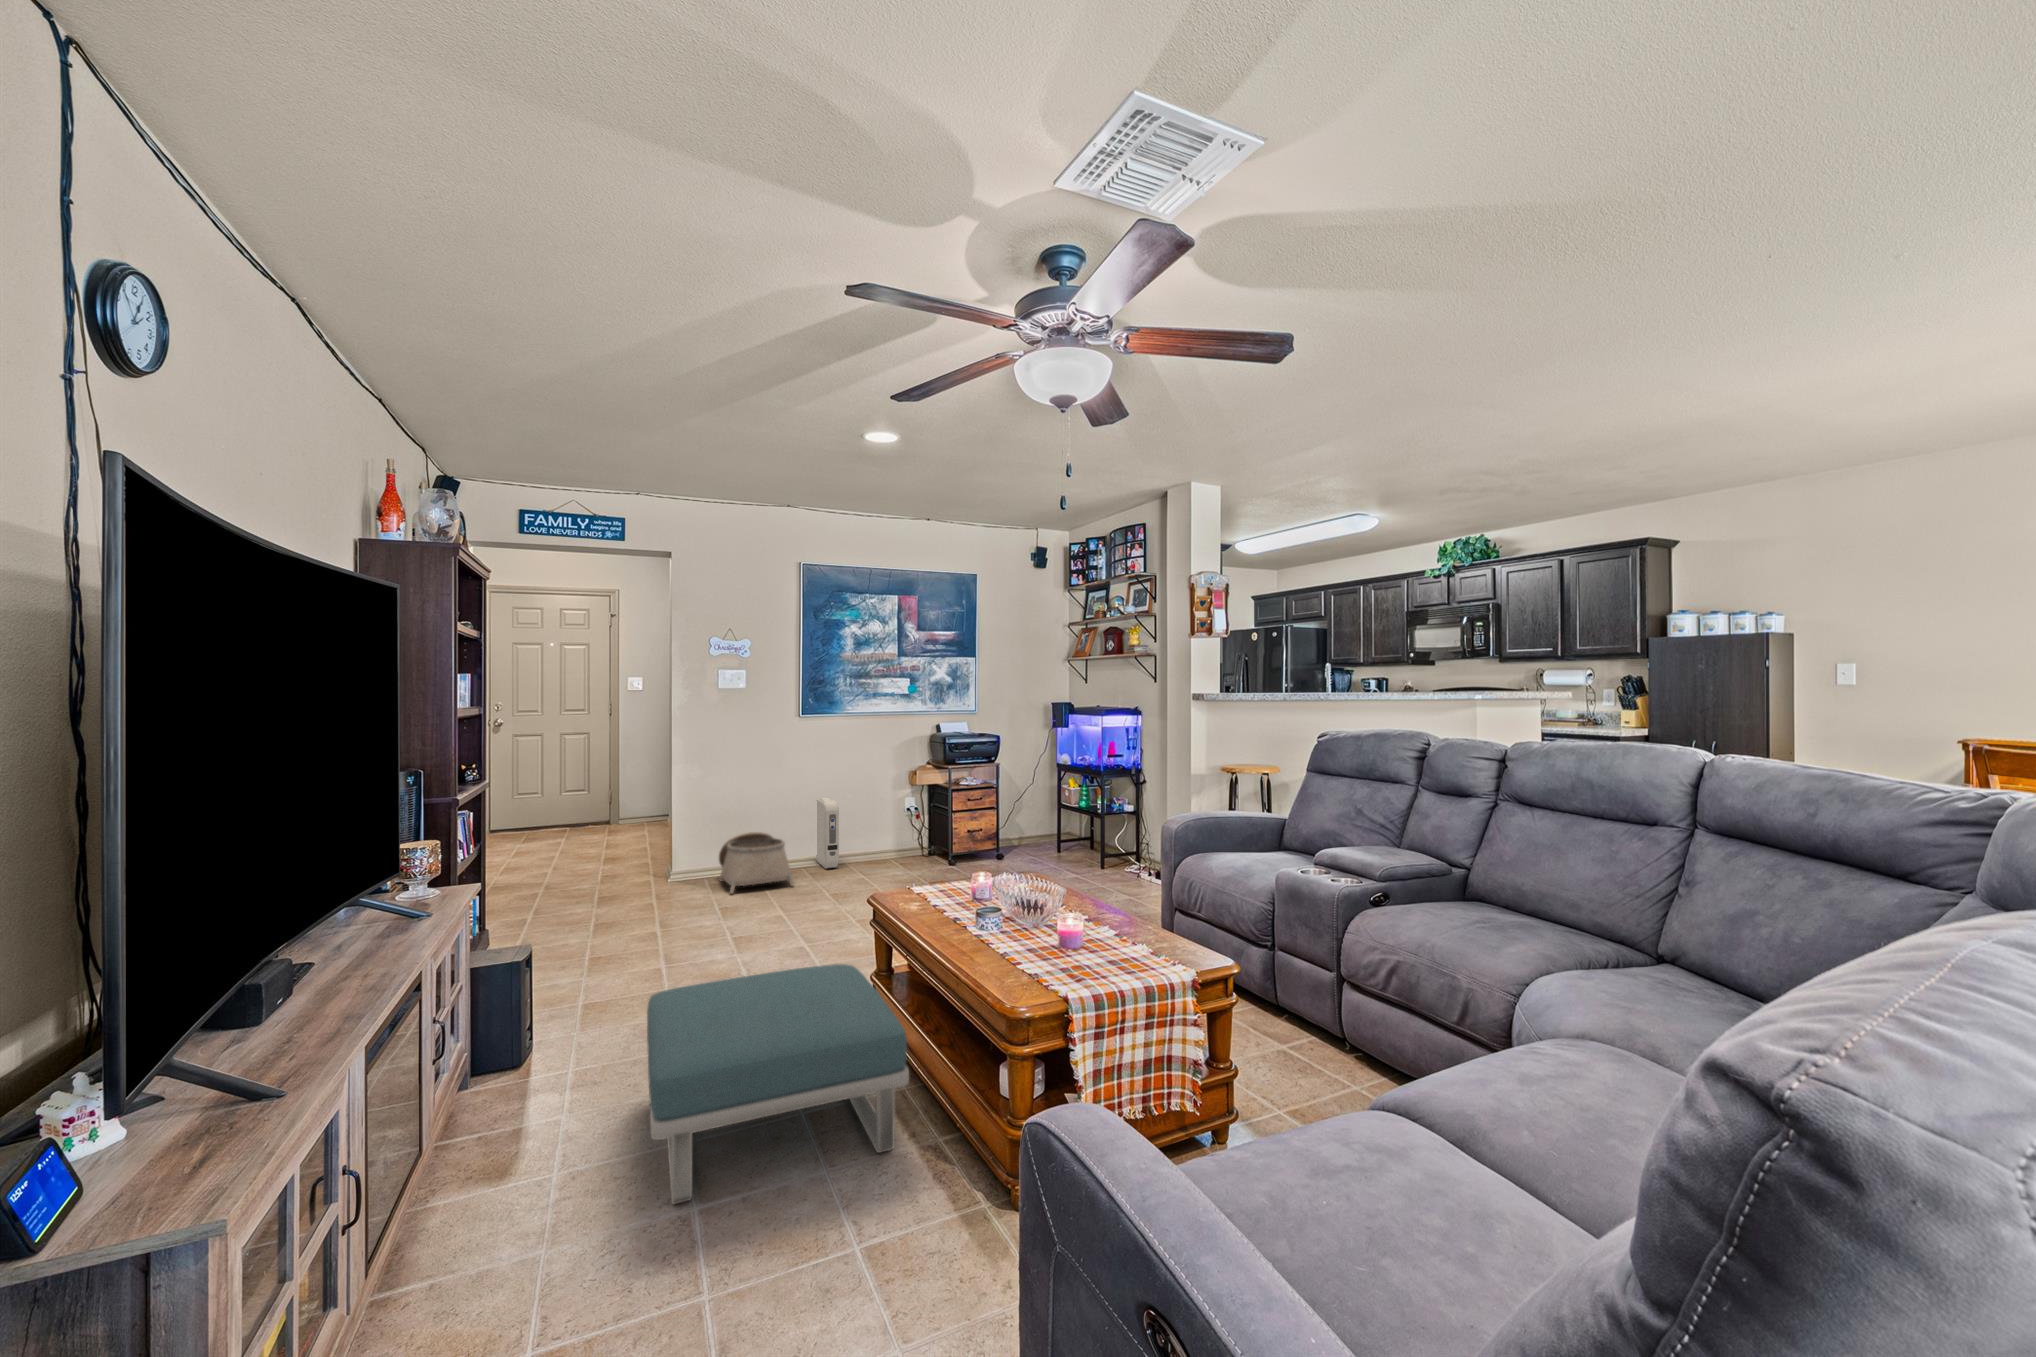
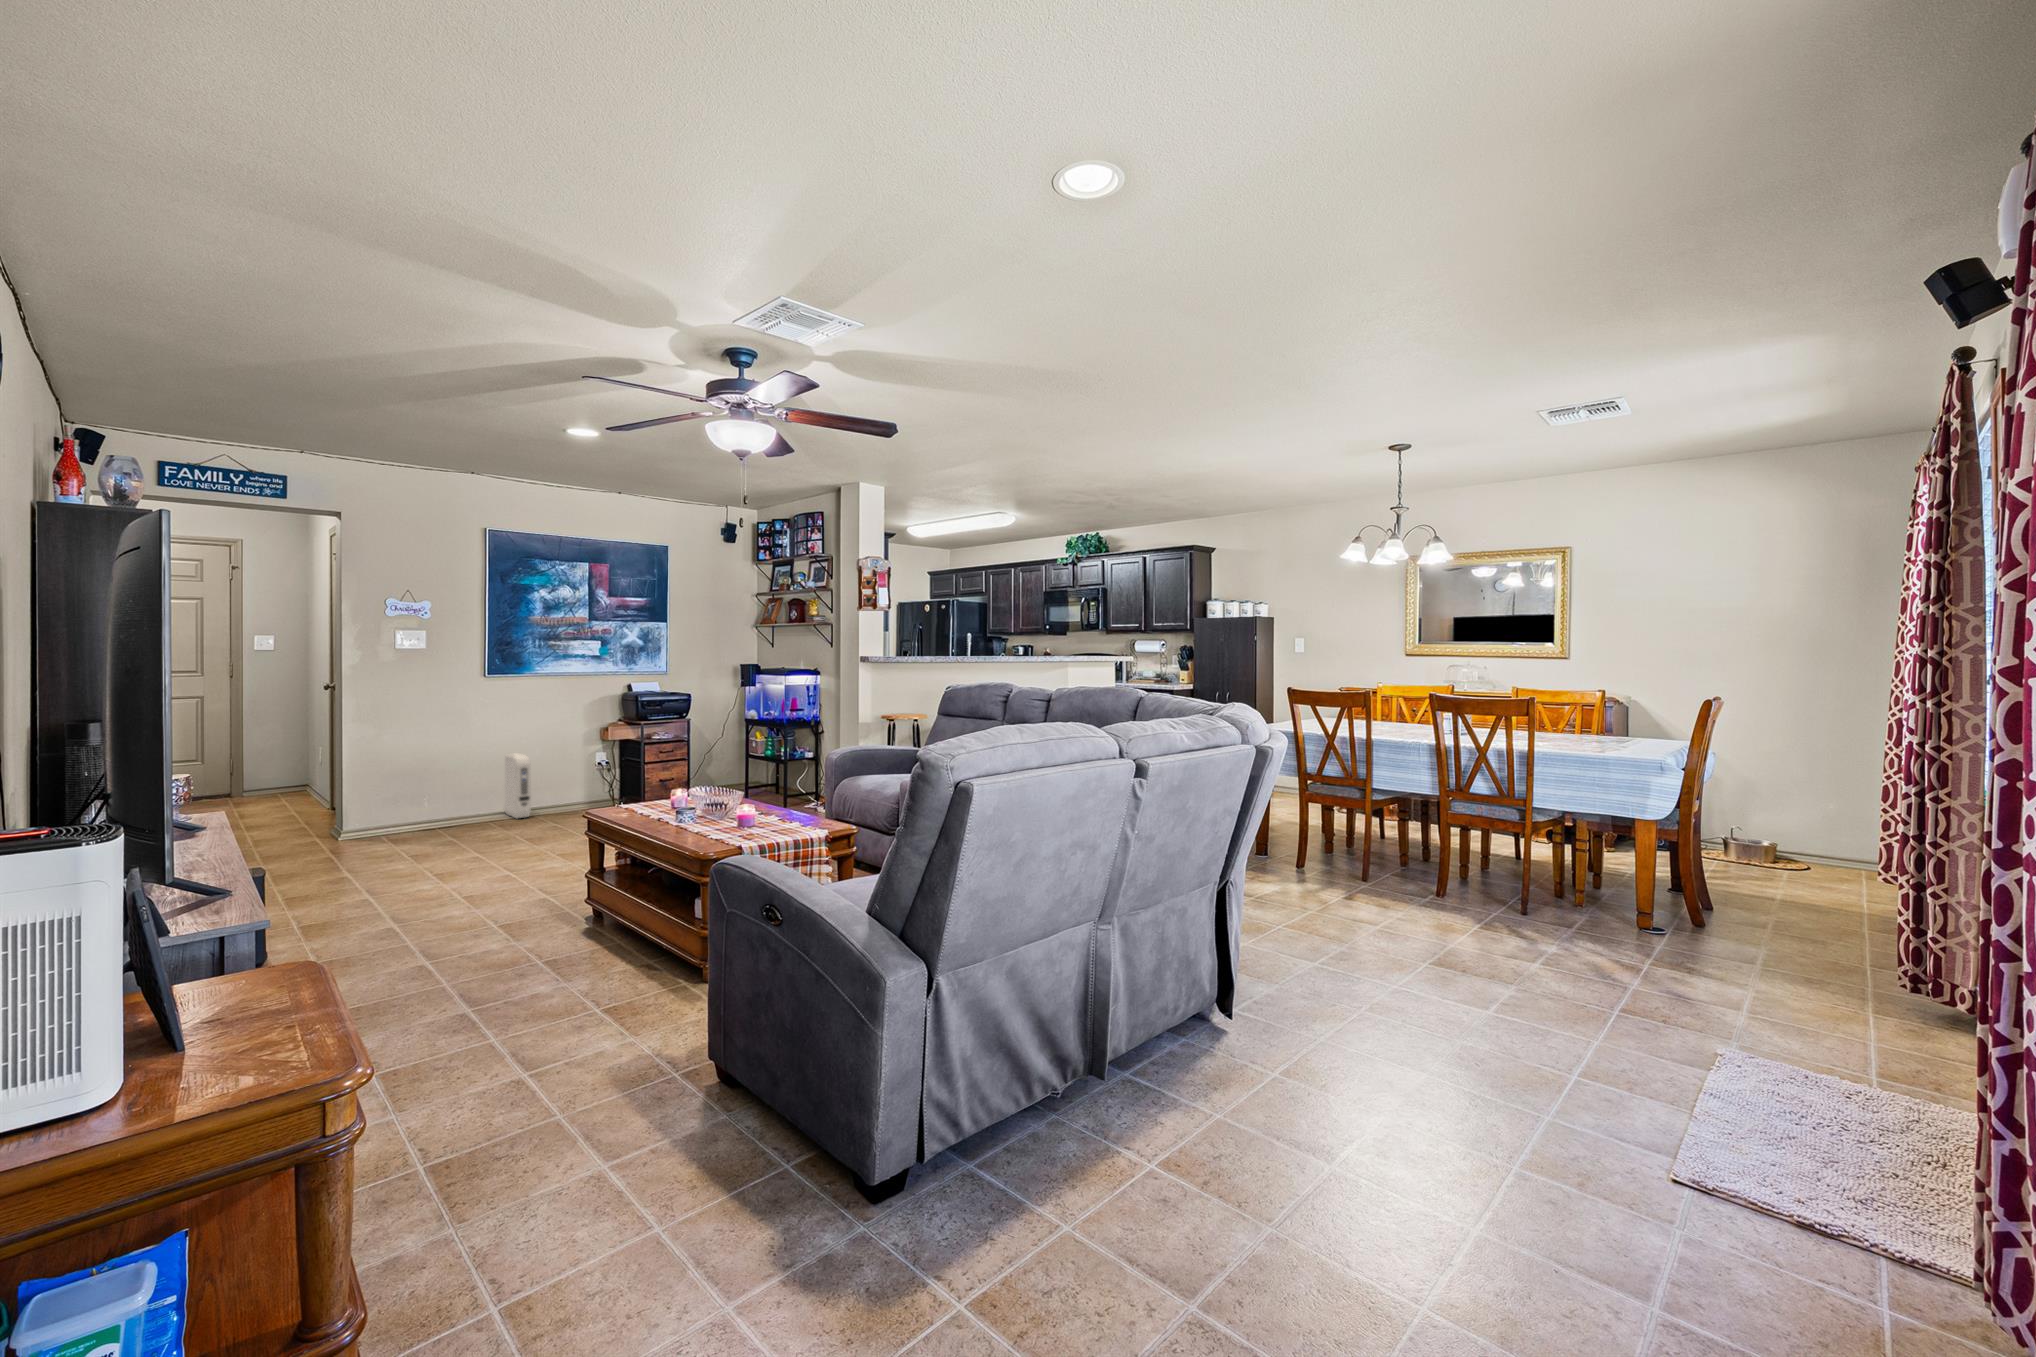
basket: present [719,832,794,894] -> none [401,786,488,842]
footstool: present [647,964,909,1204] -> none [399,861,628,1010]

